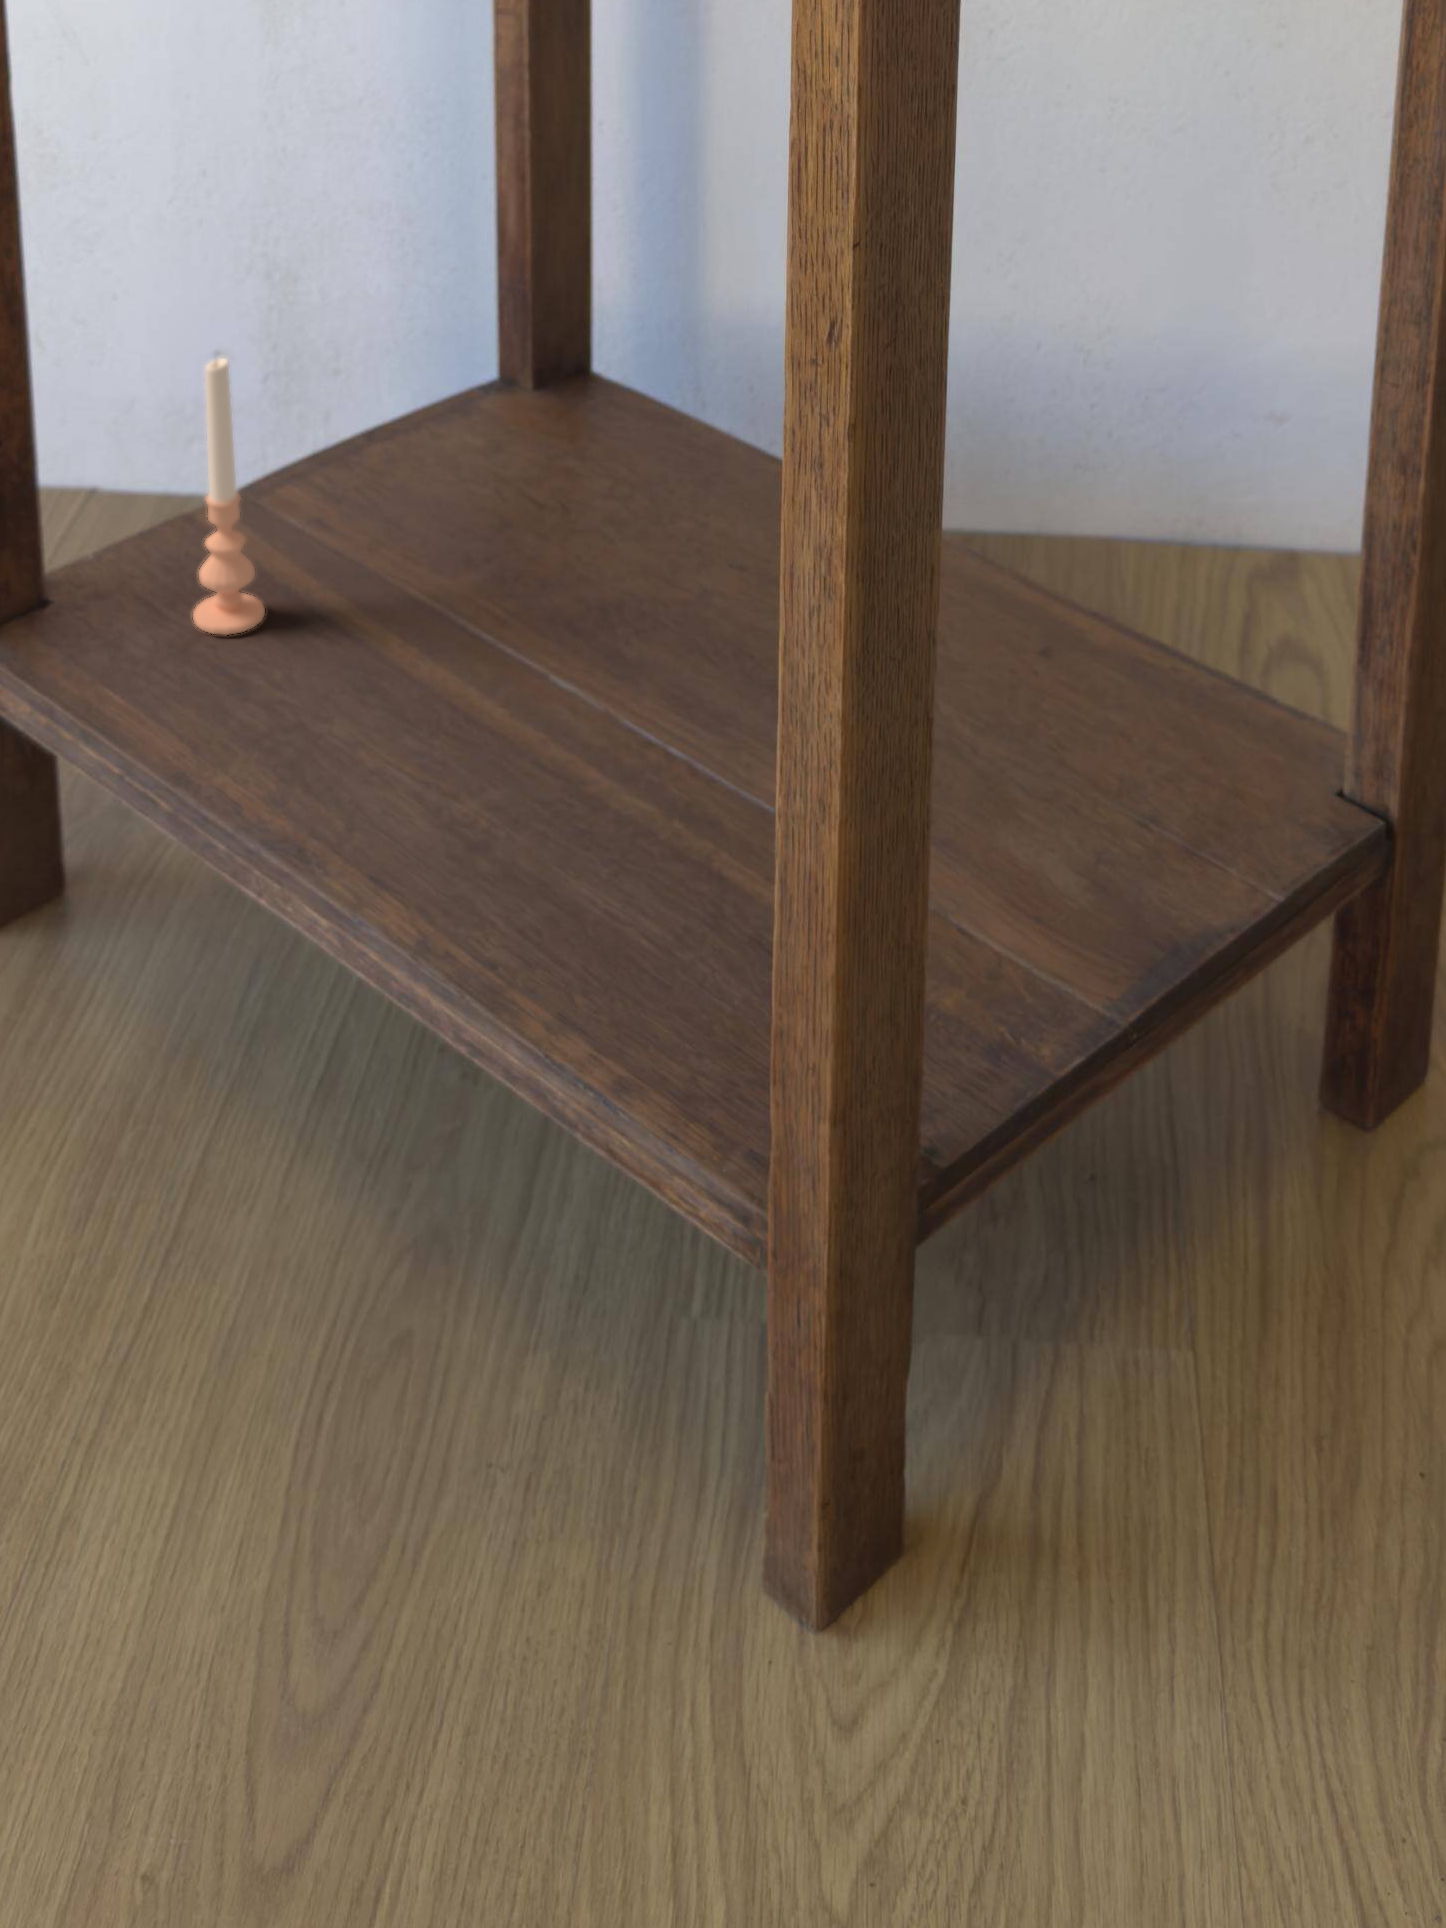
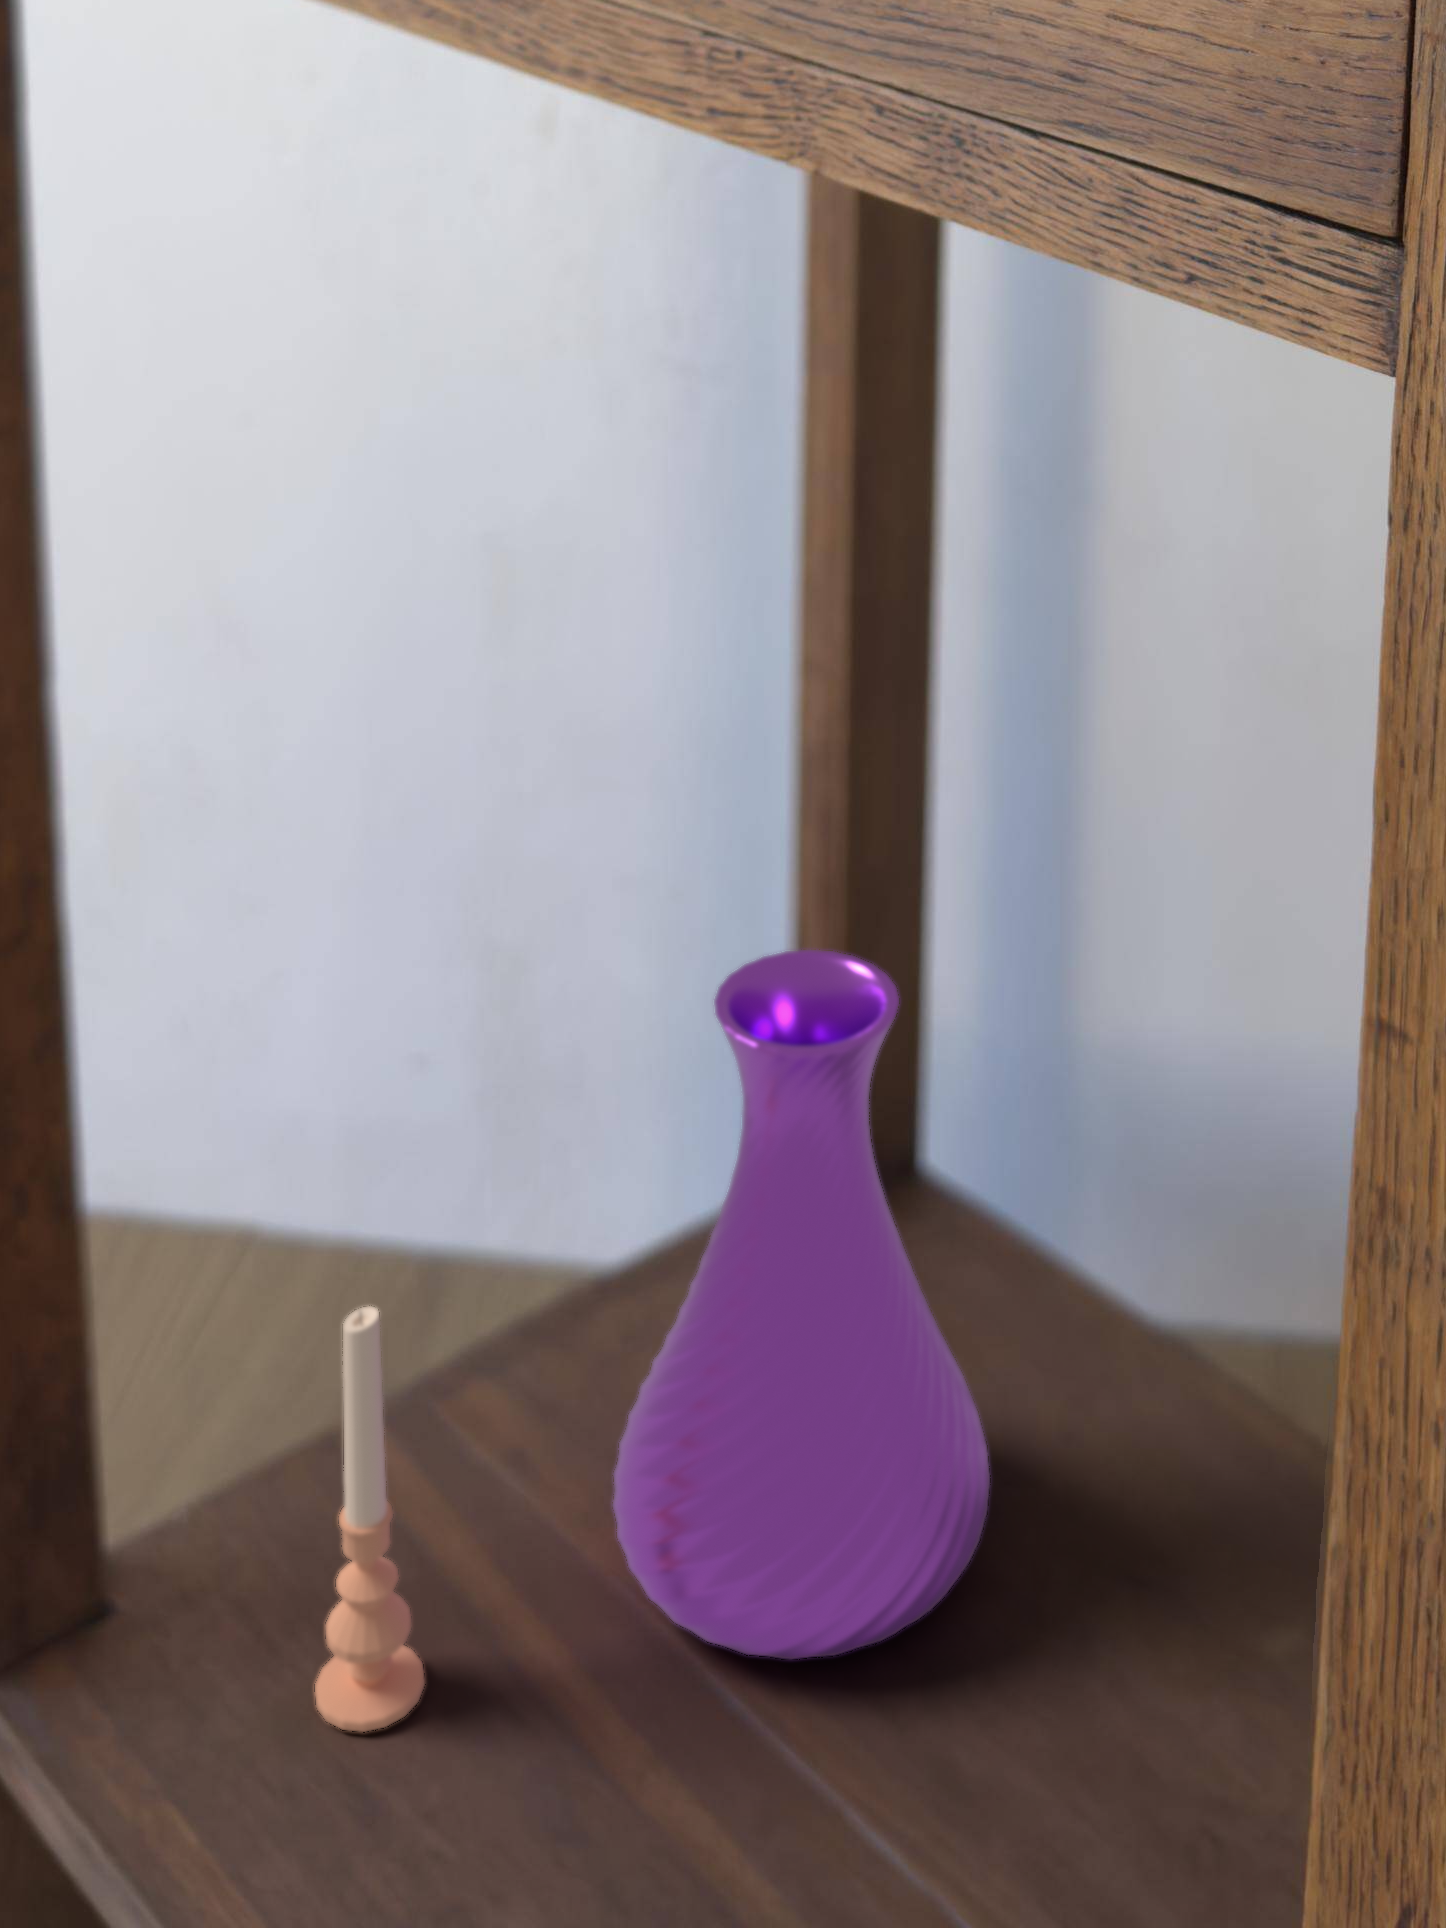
vase: none [382,145,637,594] -> present [612,950,990,1660]

